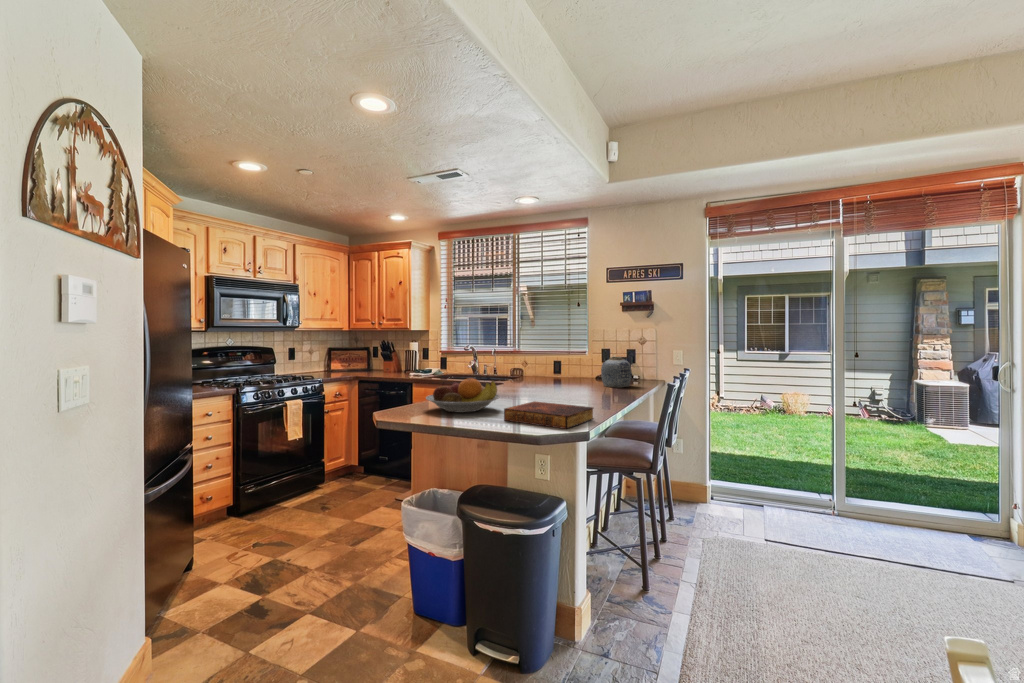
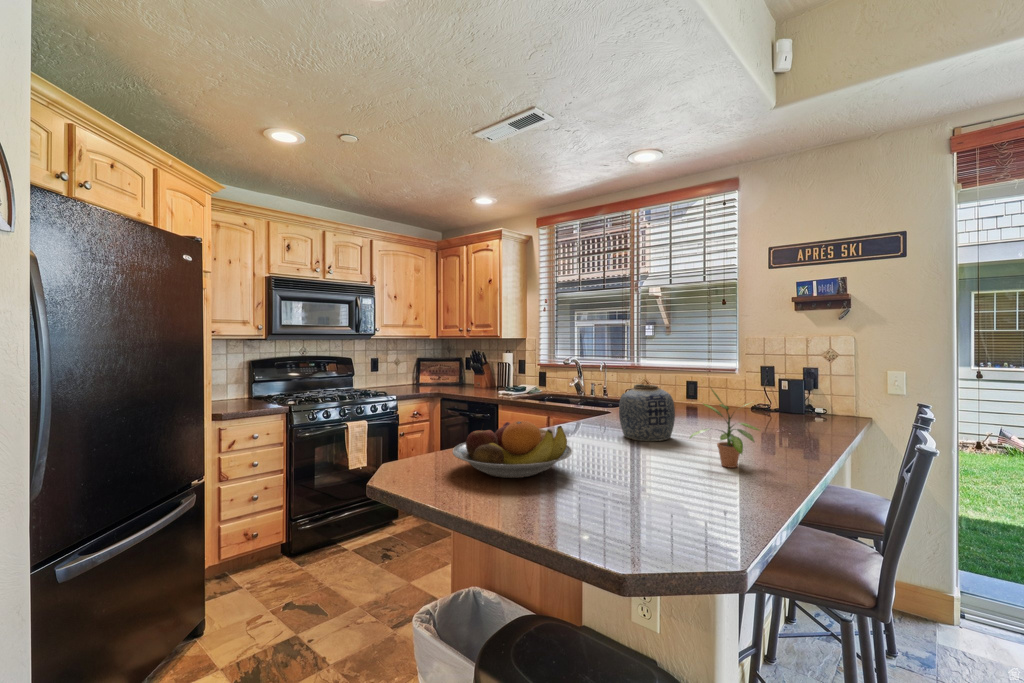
potted plant: none [563,356,601,403] -> present [690,388,759,468]
vase: present [601,357,632,387] -> present [619,384,675,441]
book: present [504,401,594,429] -> none [564,469,746,556]

